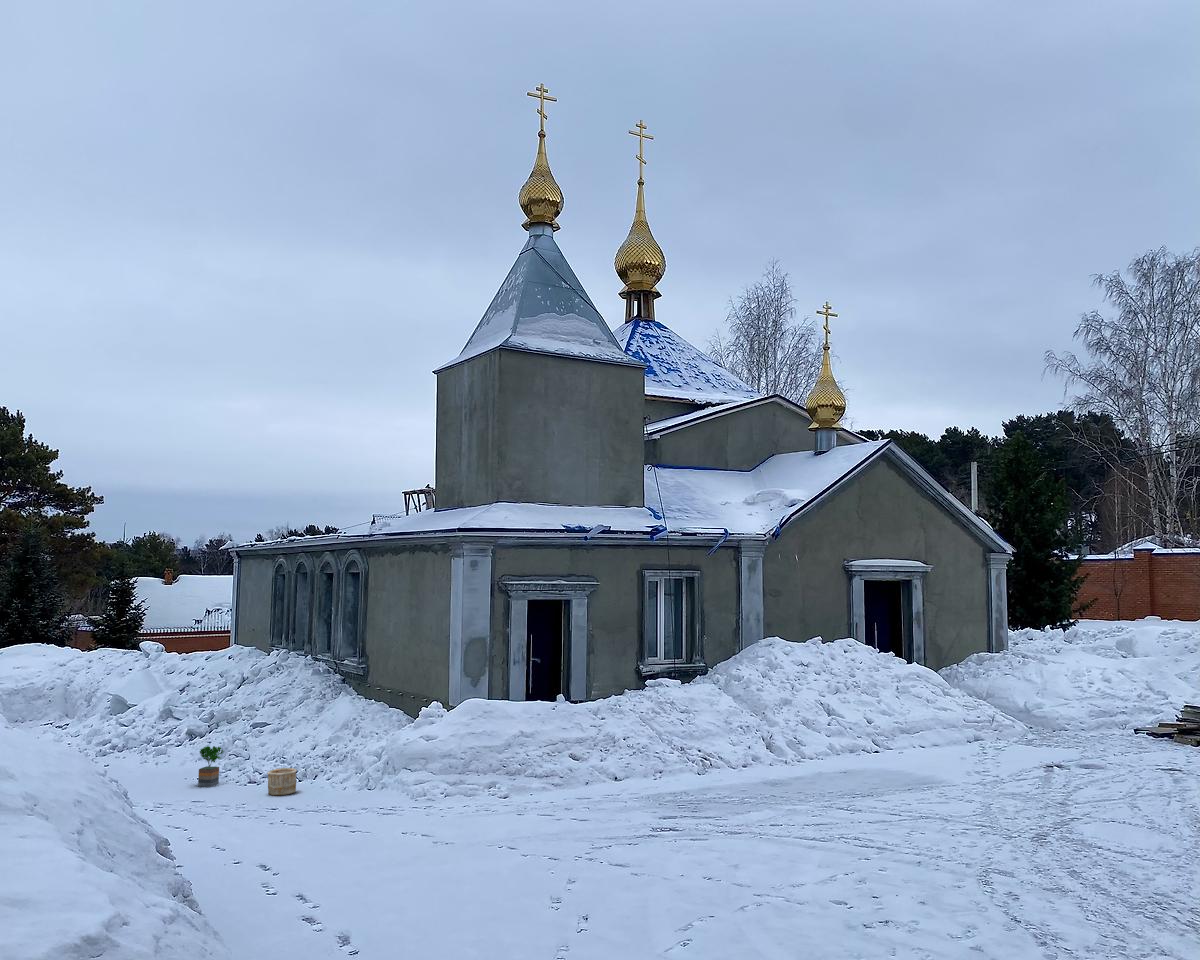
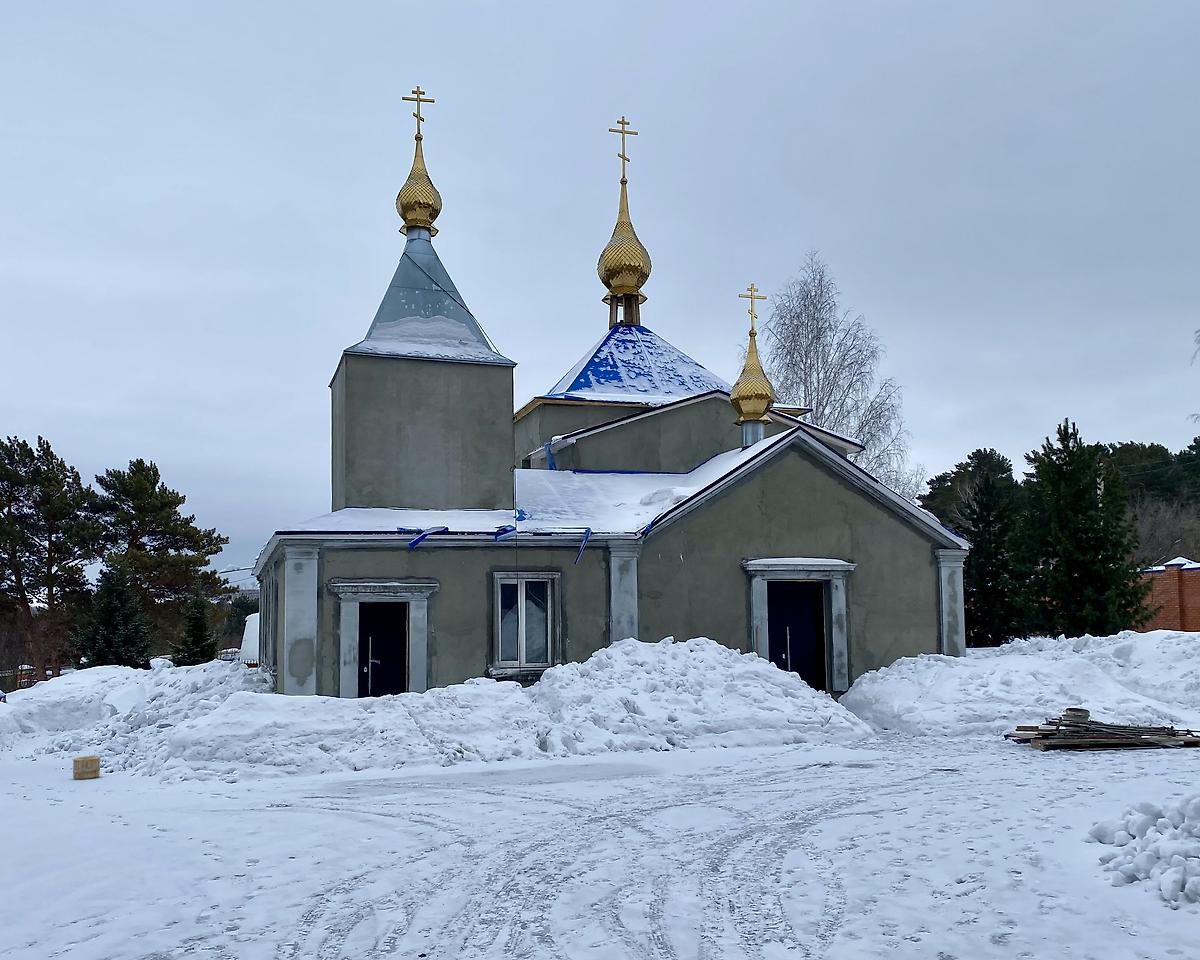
potted tree: present [198,746,224,787] -> none [38,737,65,774]

